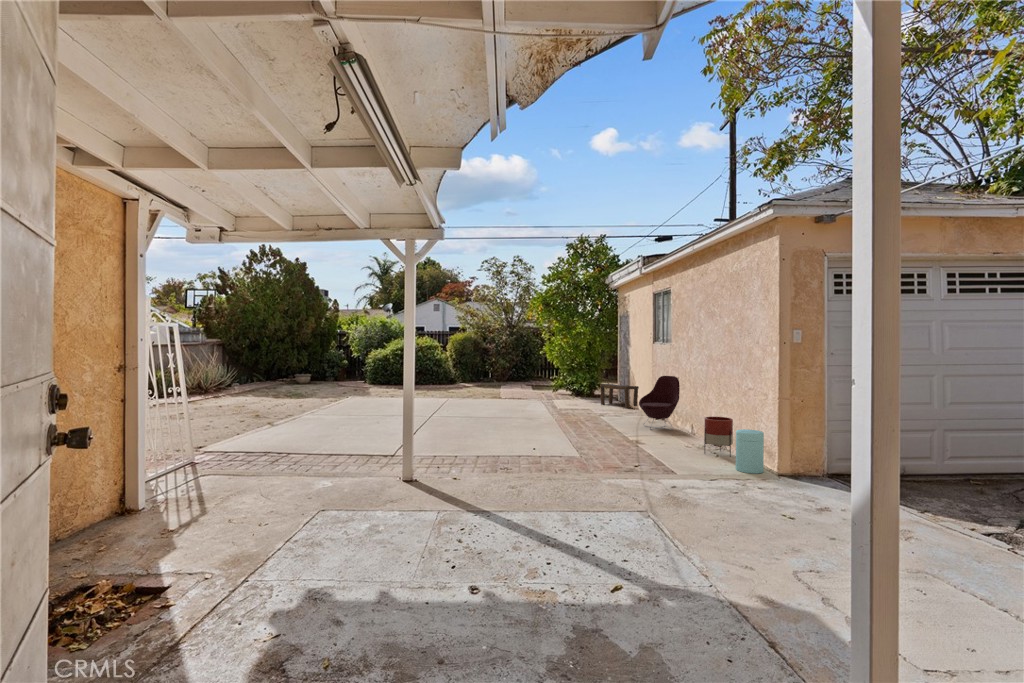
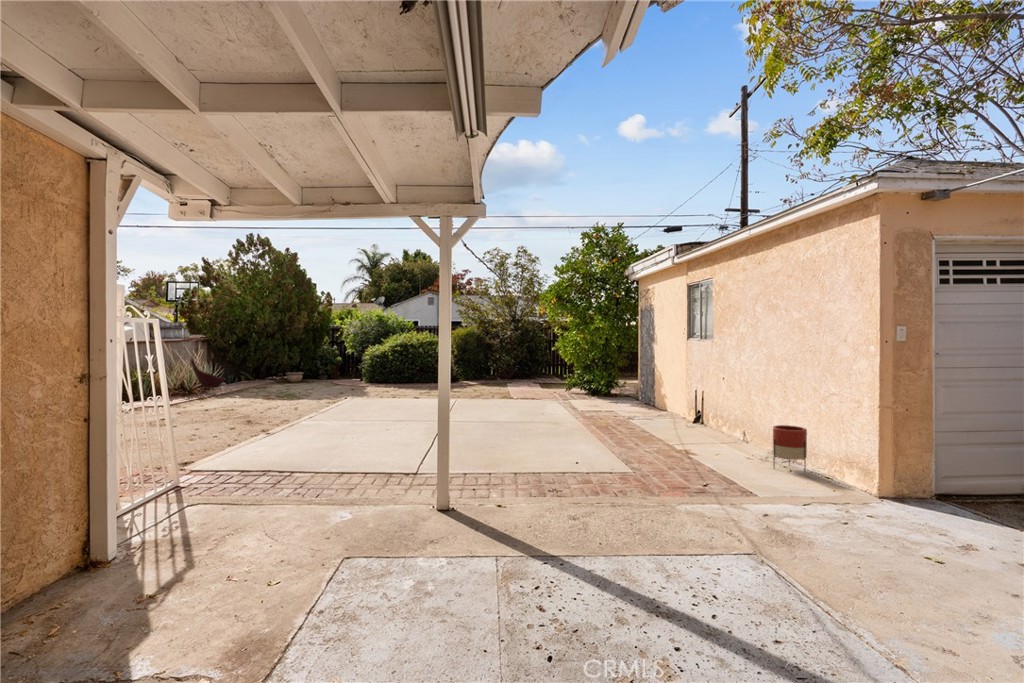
chair: present [639,376,680,430] -> present [191,360,224,395]
bench: present [600,384,639,408] -> none [624,384,667,411]
trash can: present [736,429,764,474] -> none [822,443,857,495]

